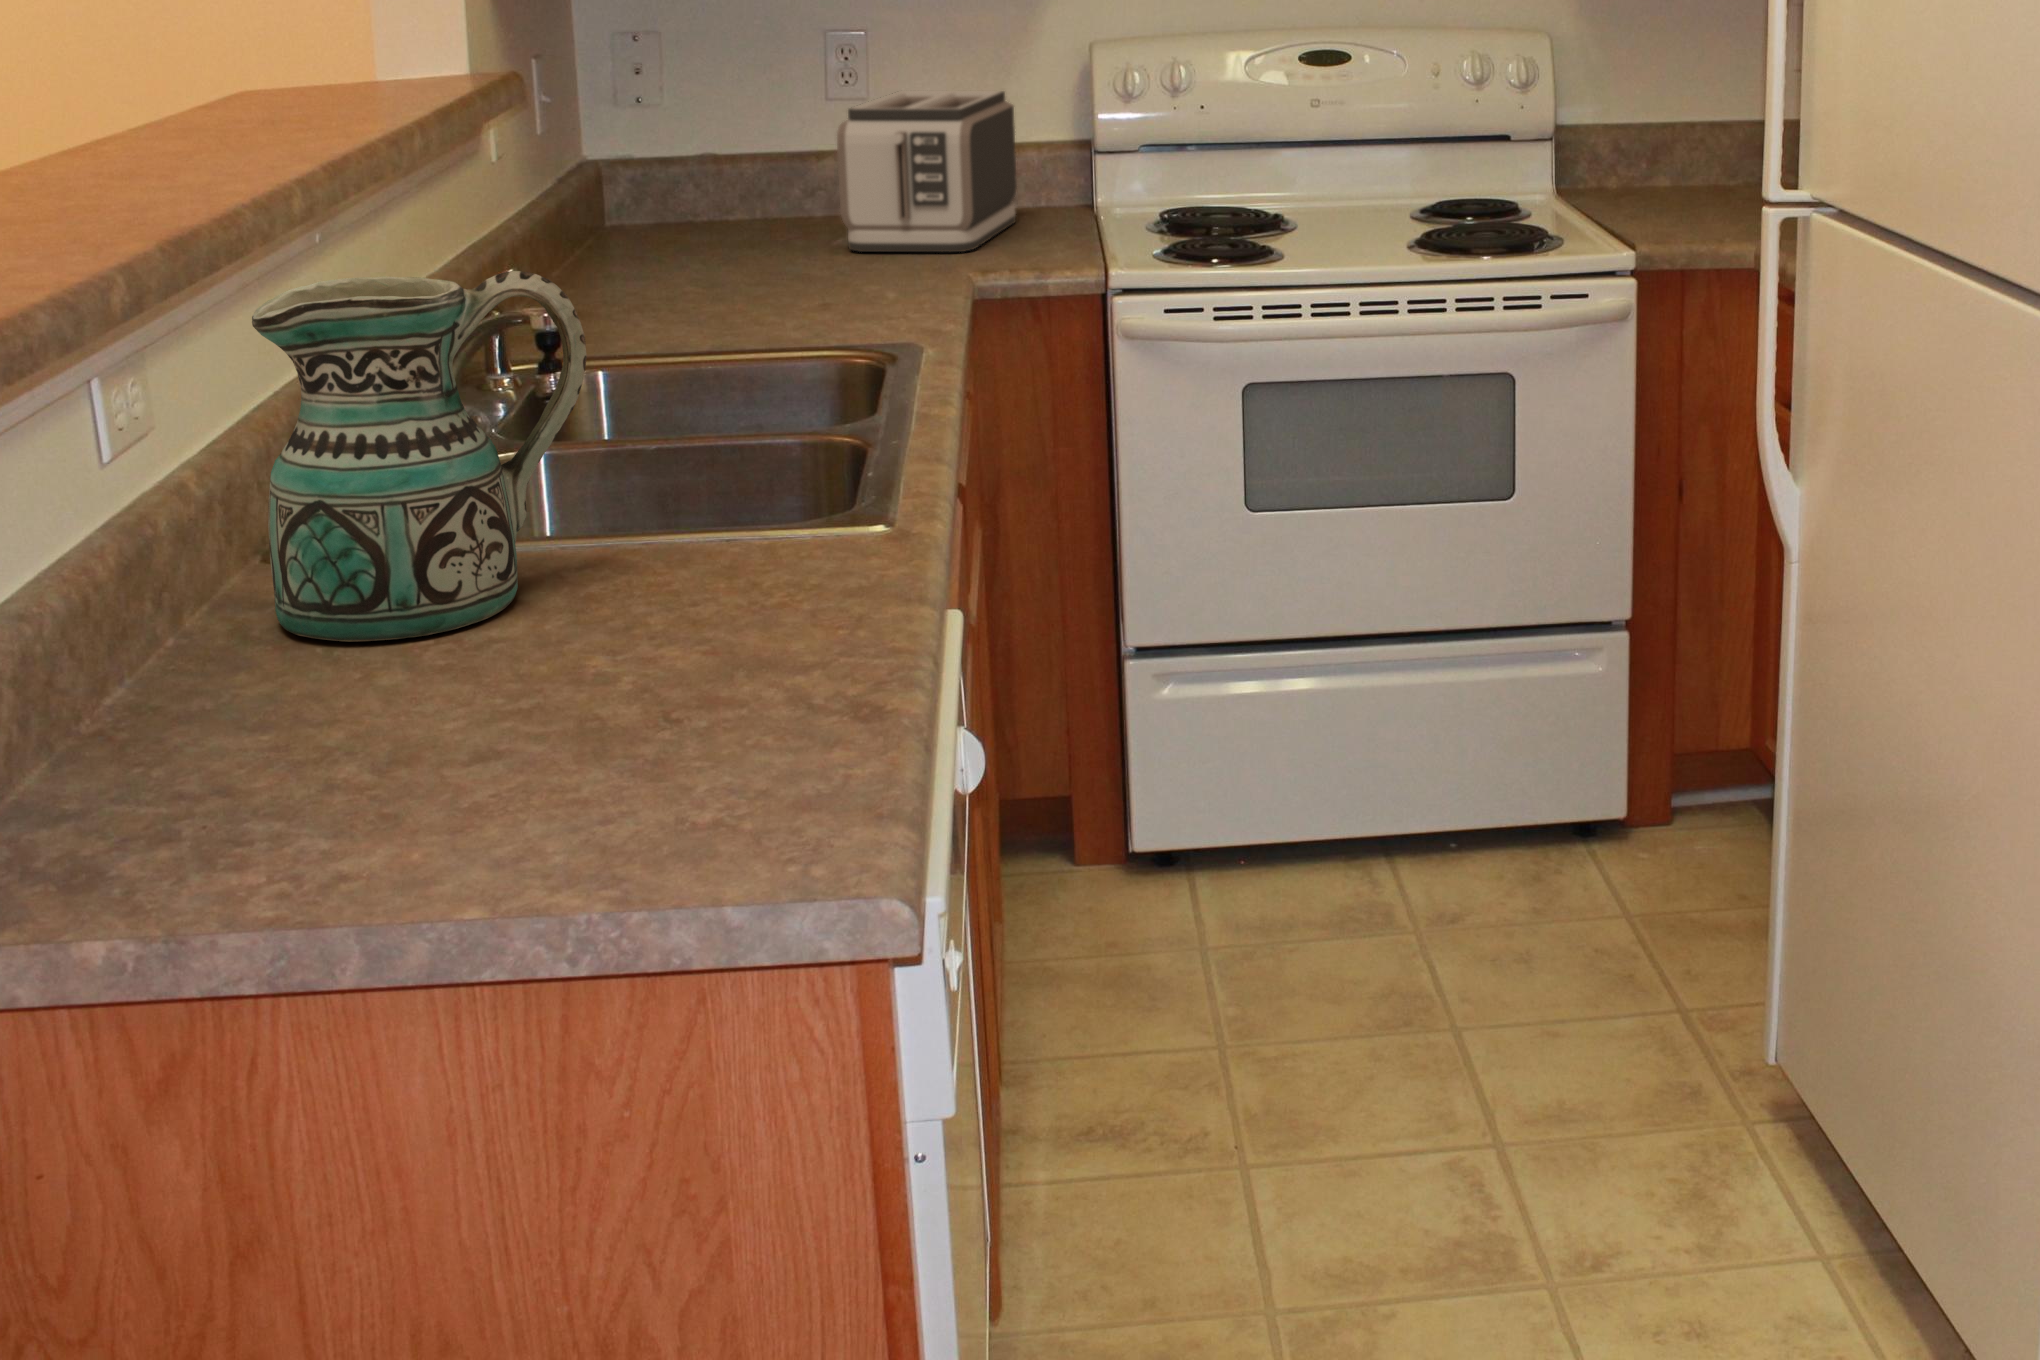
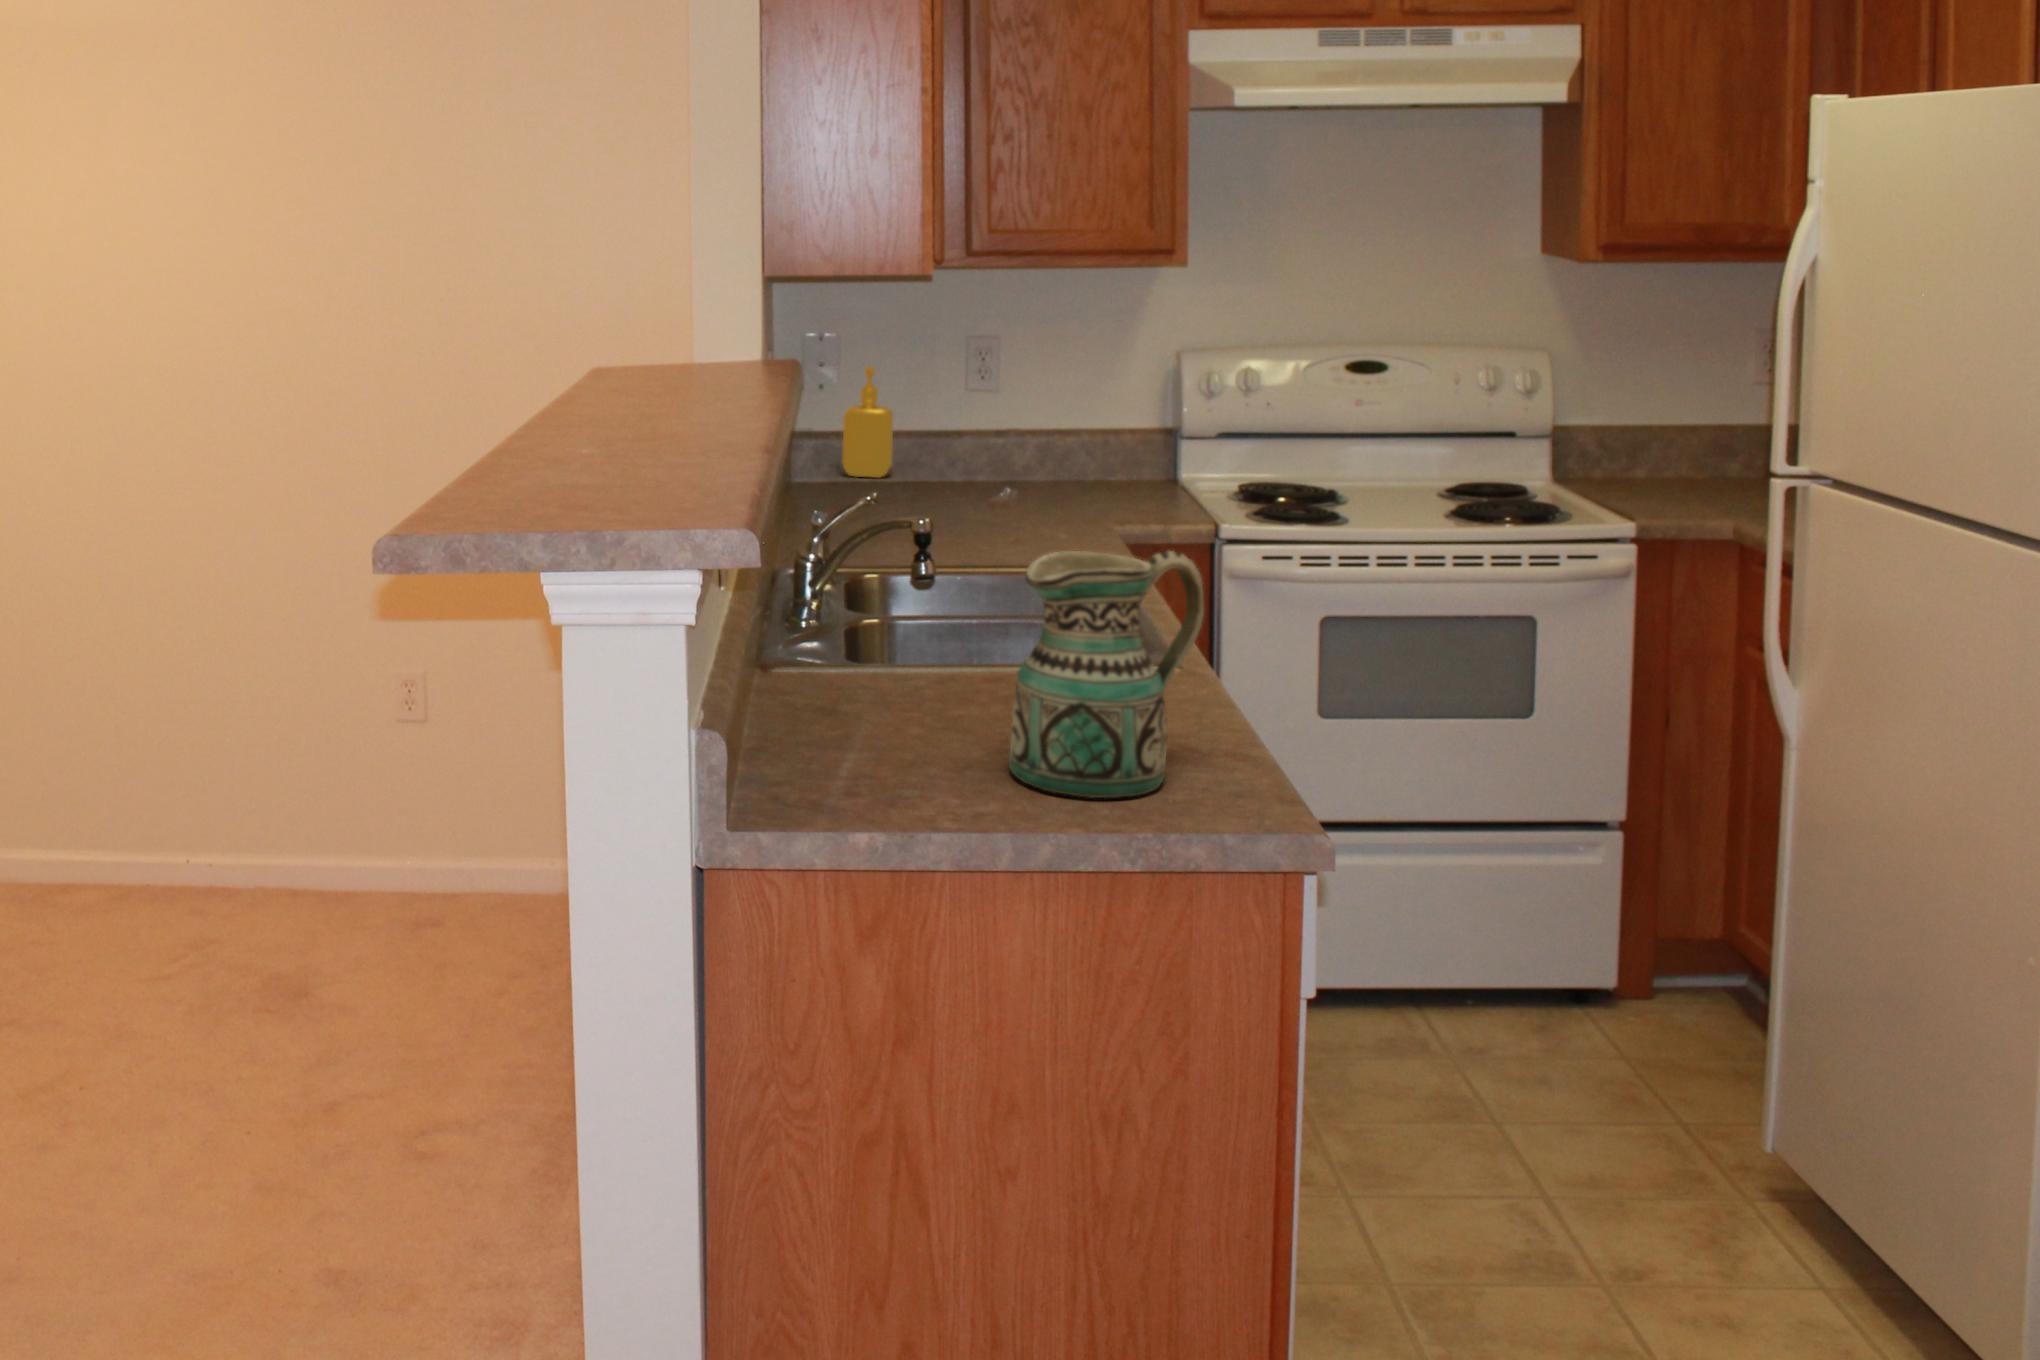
soap dispenser: none [703,84,777,229] -> present [843,367,893,478]
toaster: present [837,91,1017,252] -> none [982,374,1090,504]

